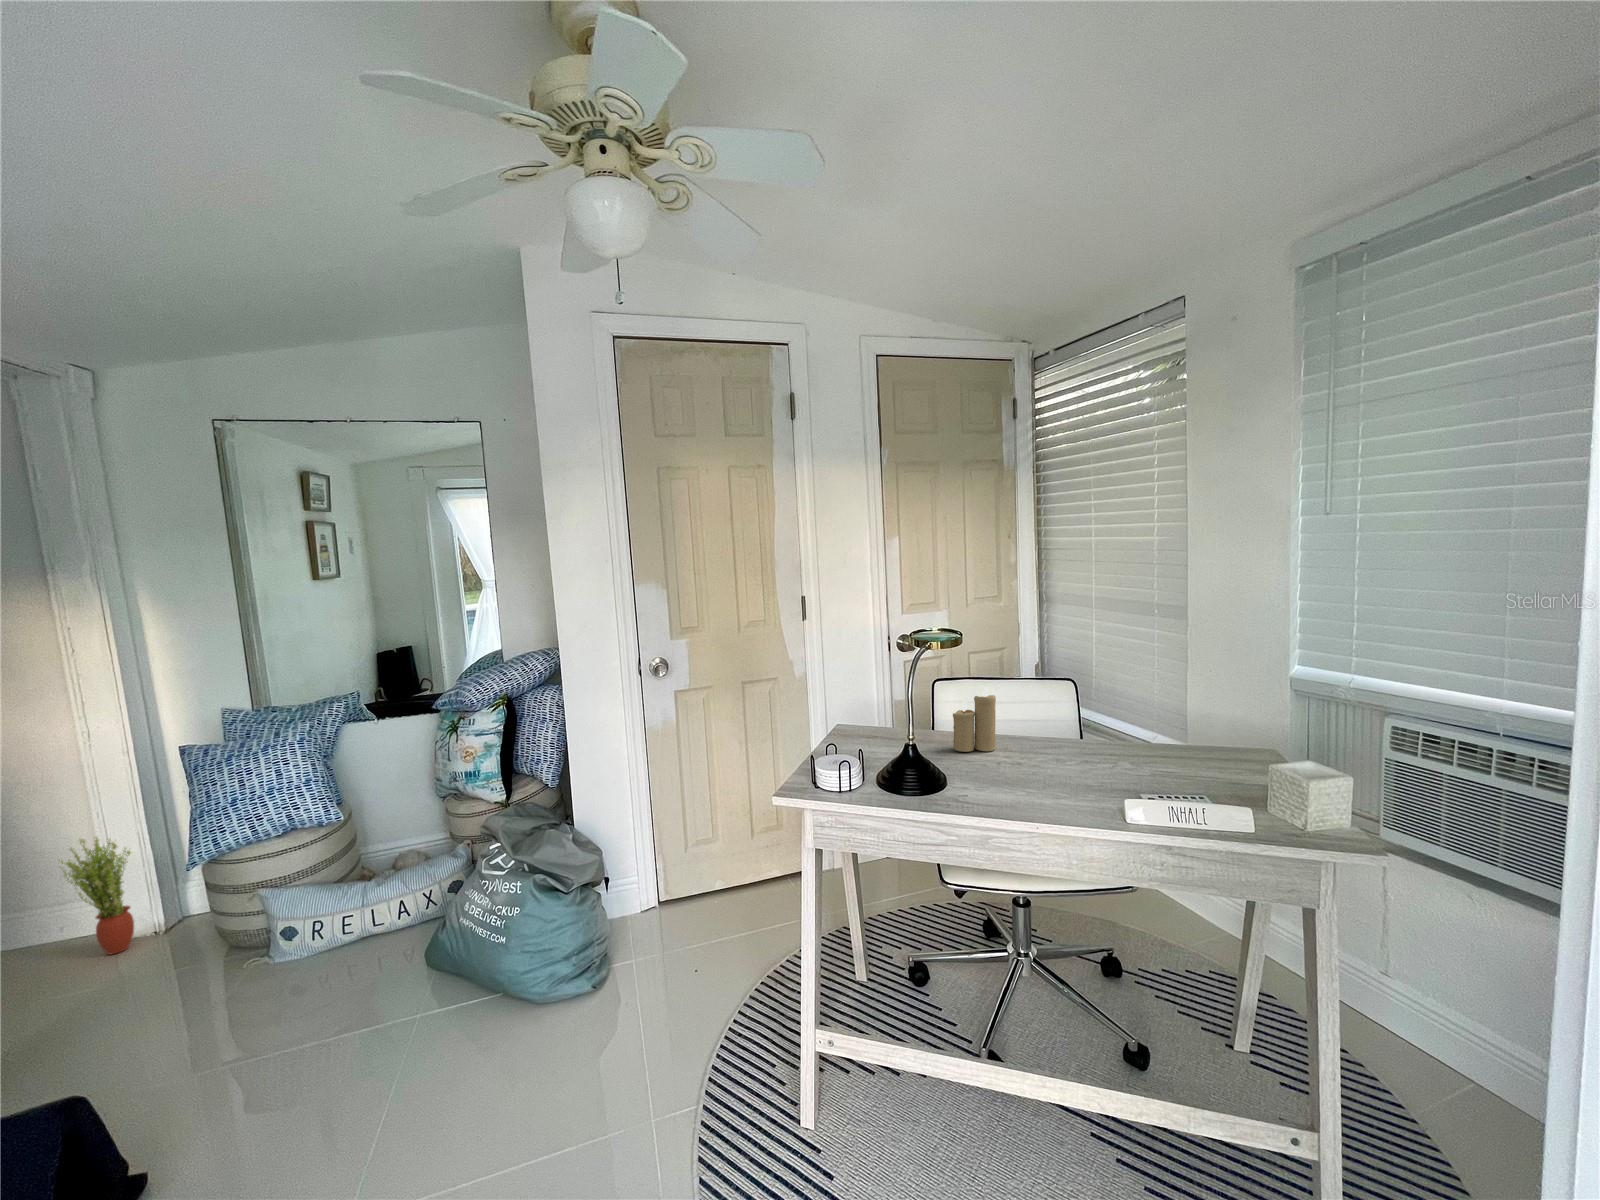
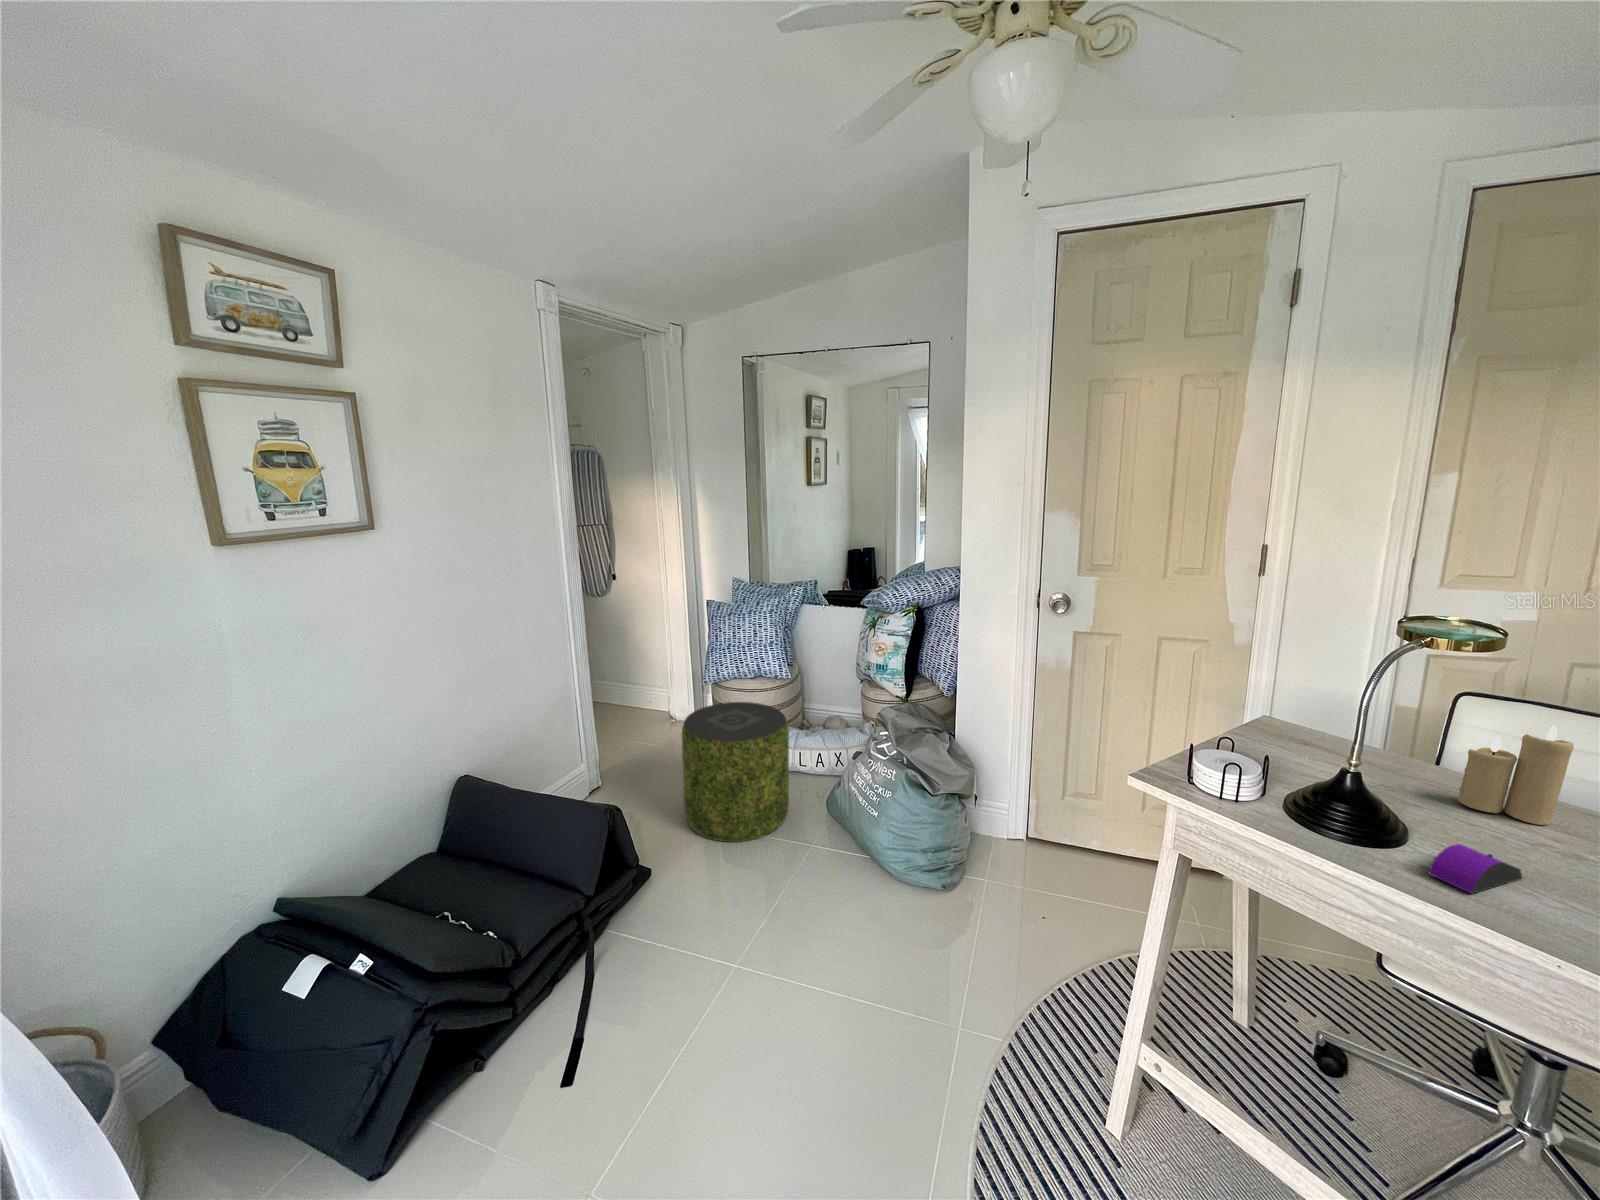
computer mouse: none [963,773,1000,802] -> present [1429,844,1523,894]
potted plant: present [59,838,134,954] -> none [651,650,683,727]
pouf: none [167,861,369,1088] -> present [682,702,789,842]

